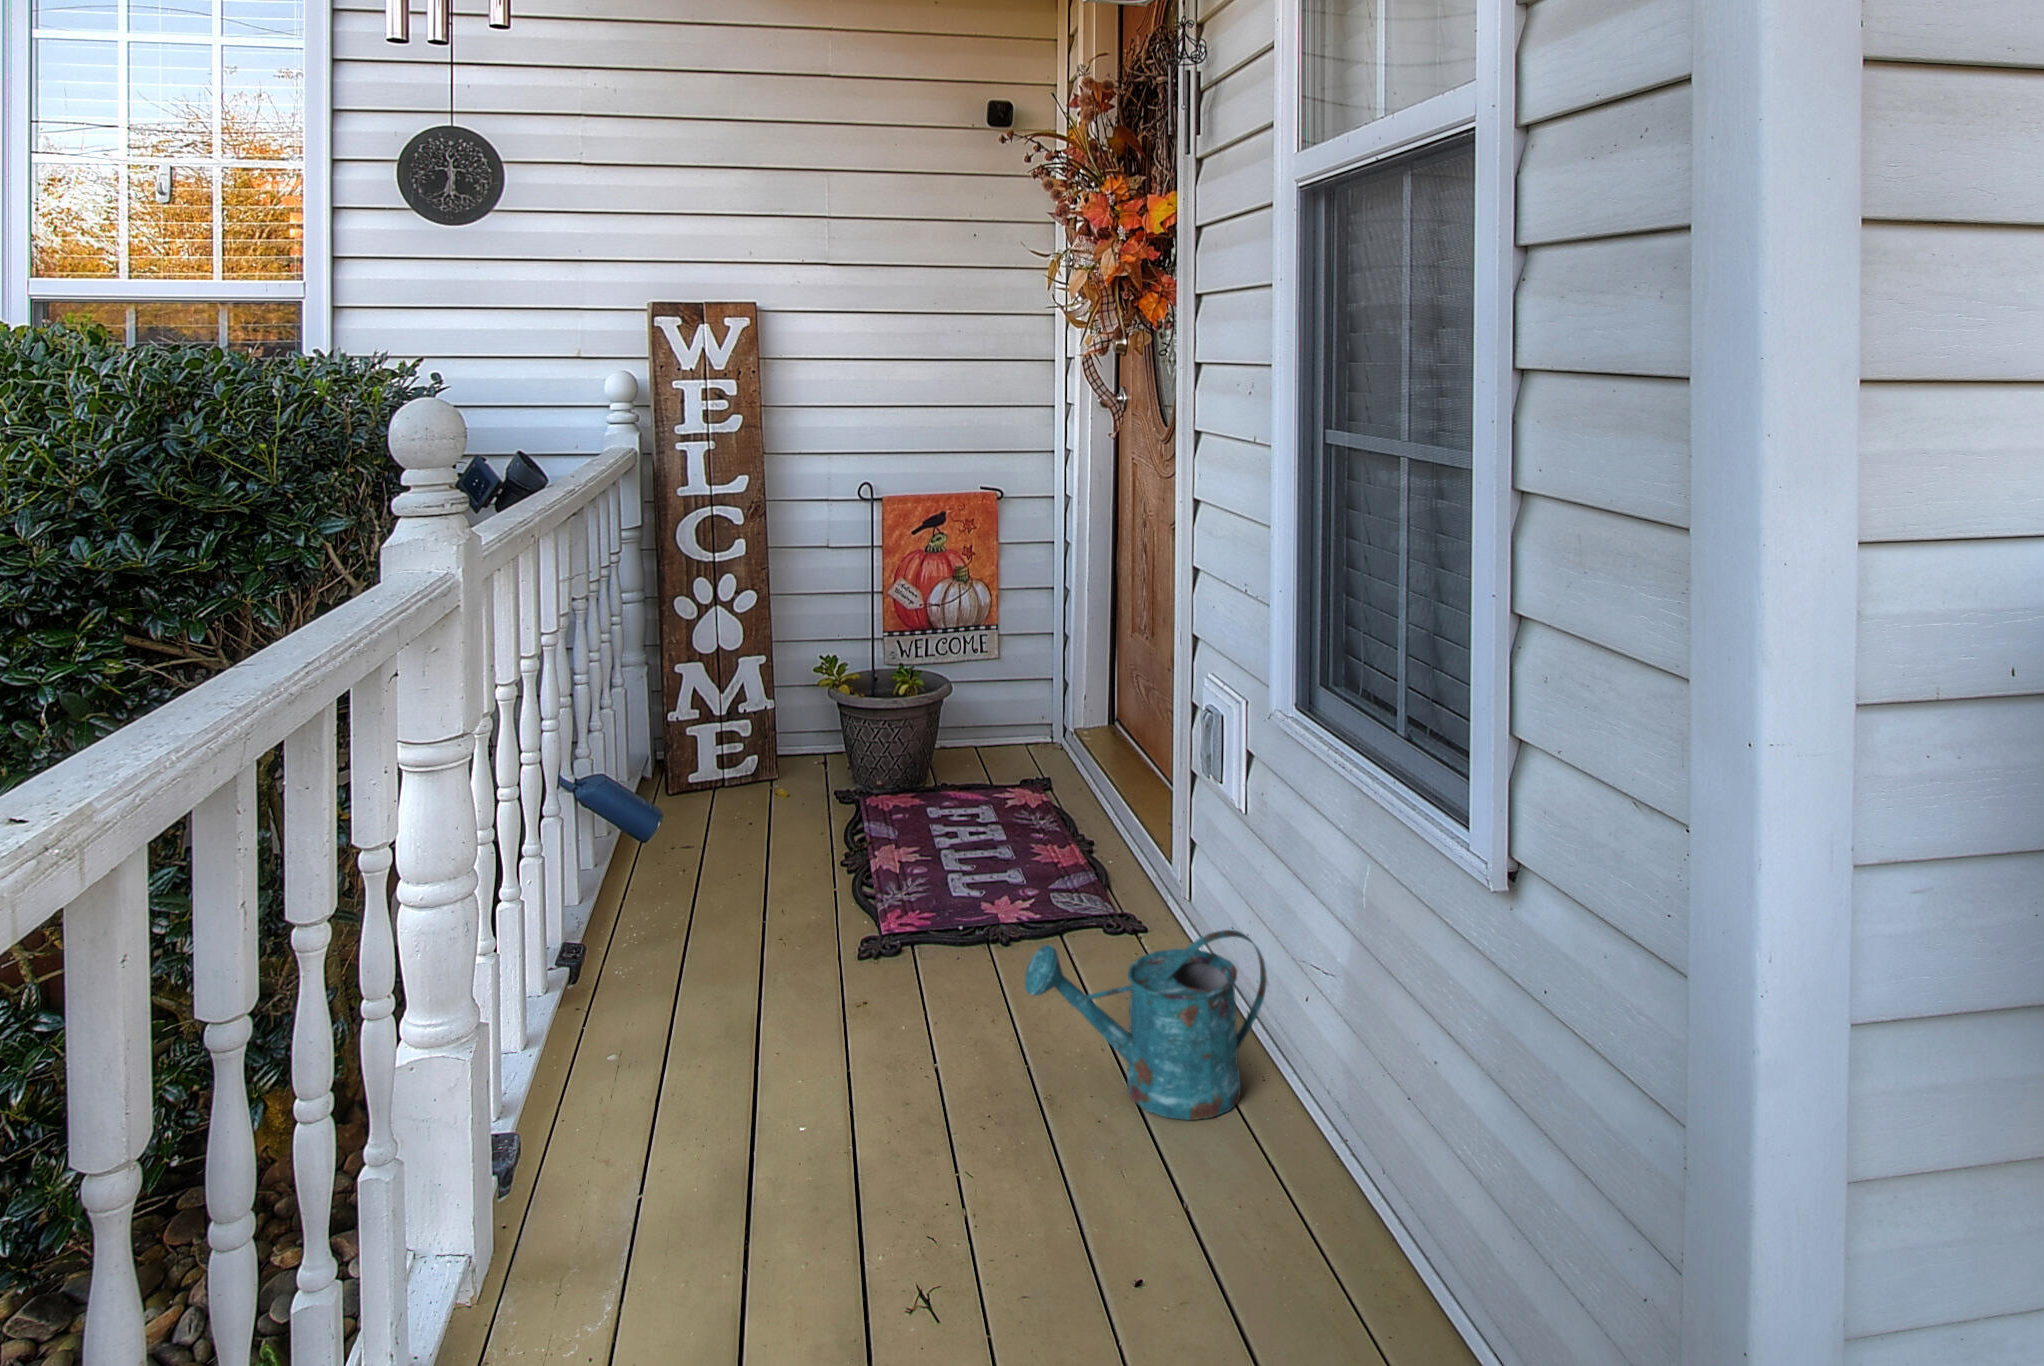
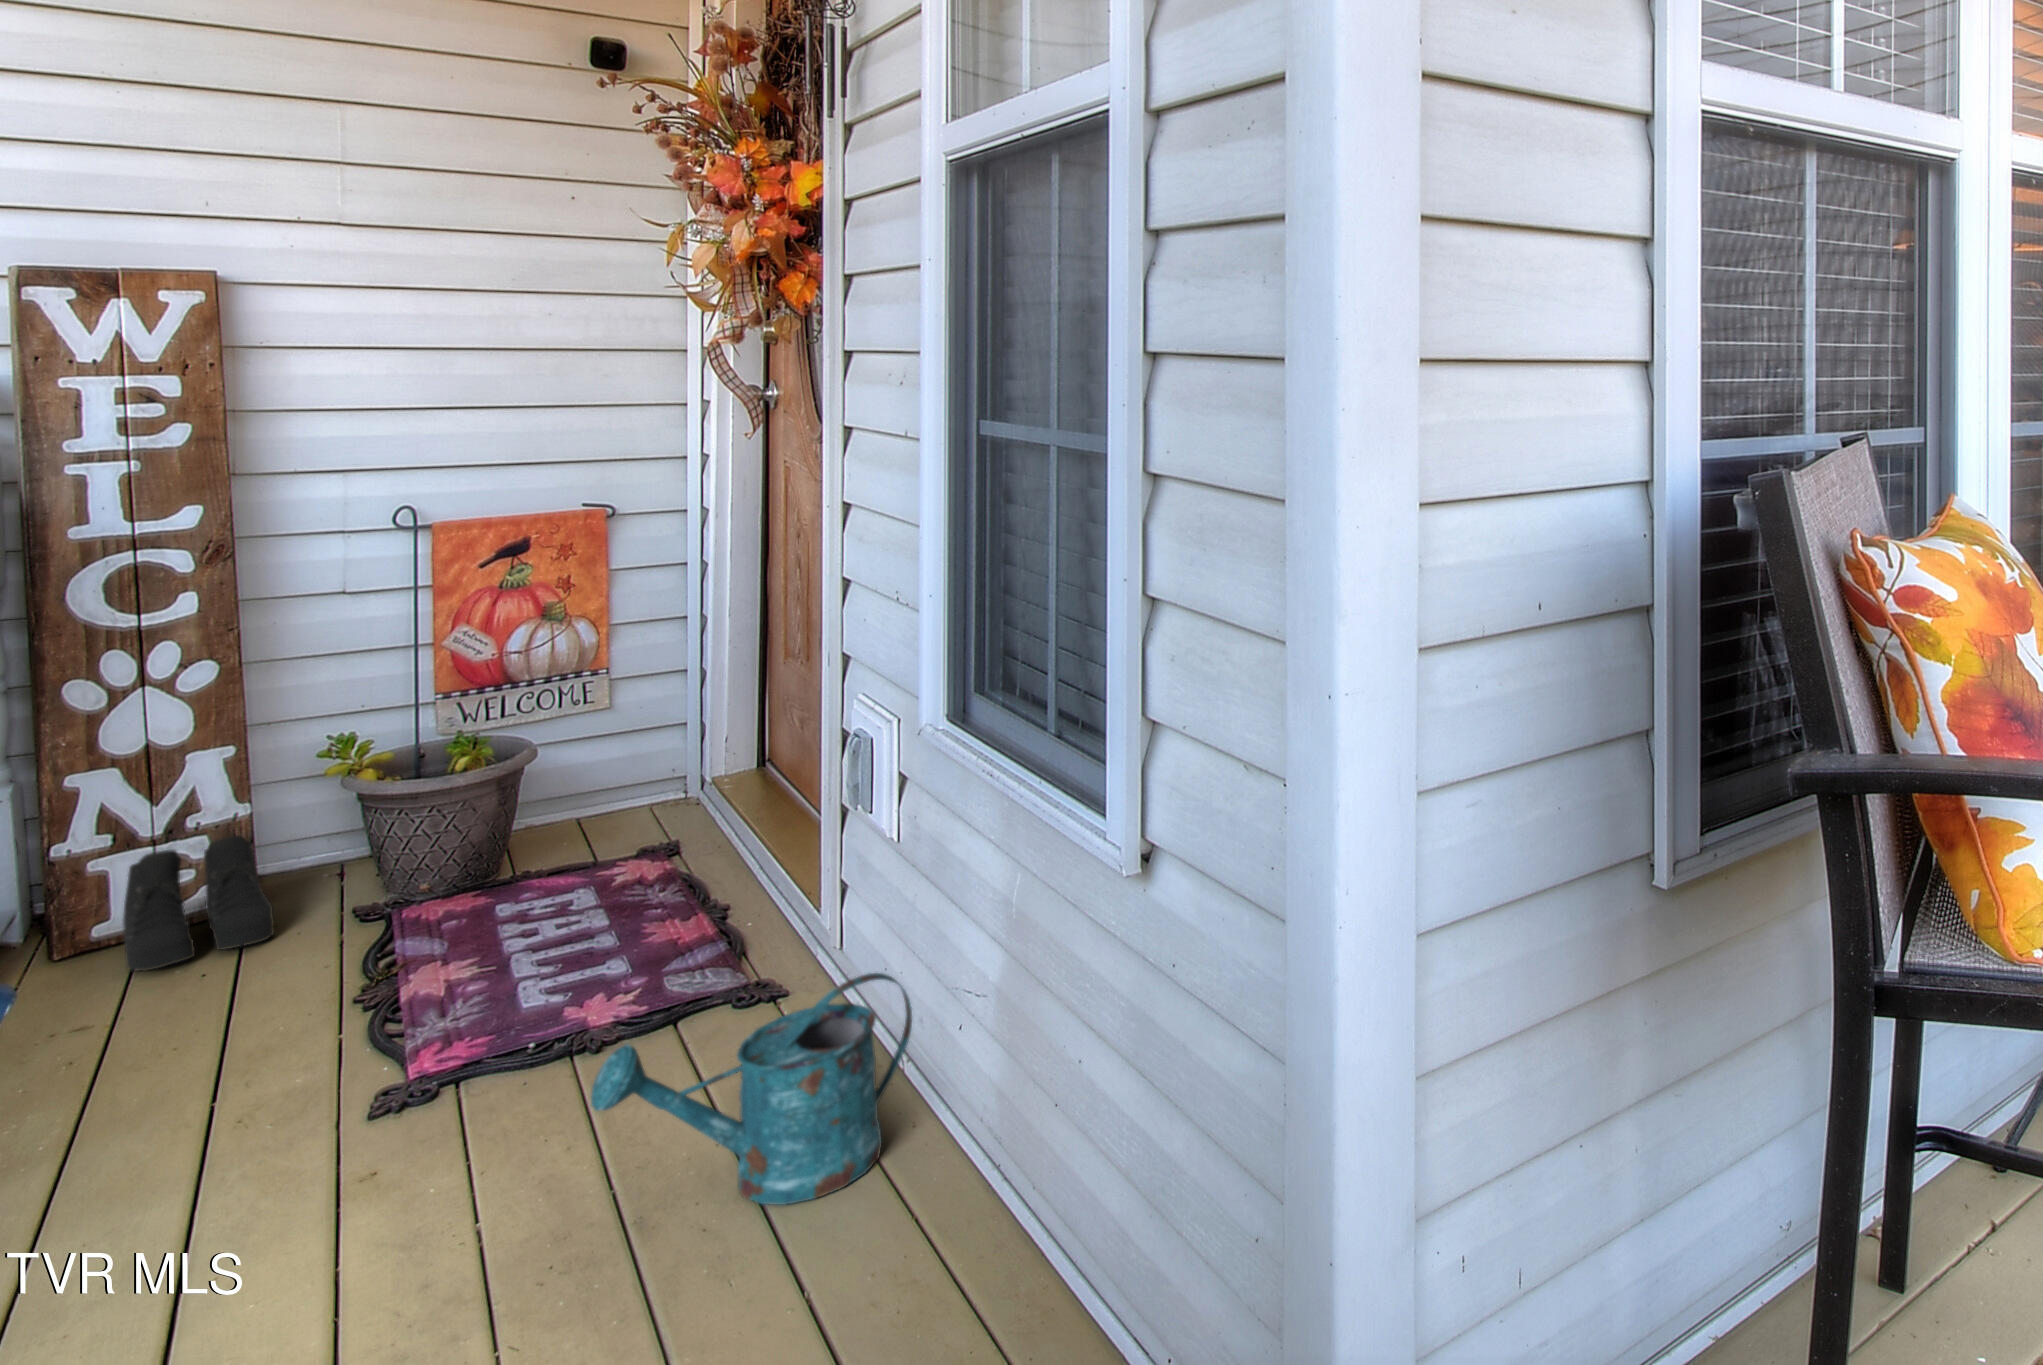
boots: none [708,723,790,813] -> present [123,835,274,972]

